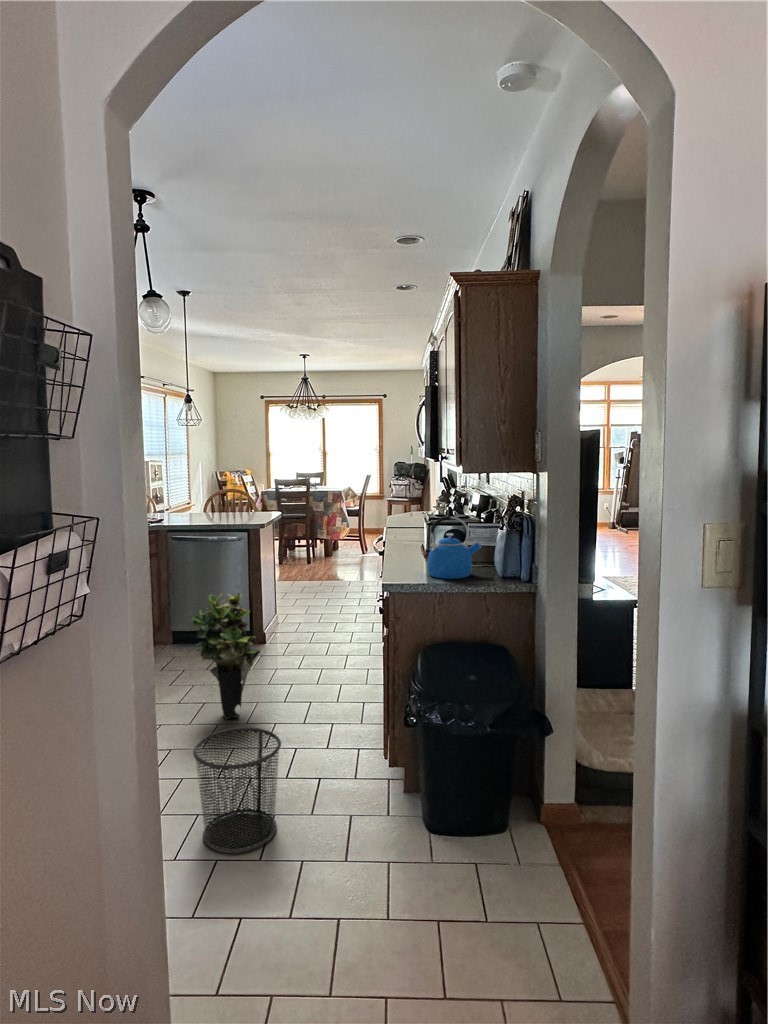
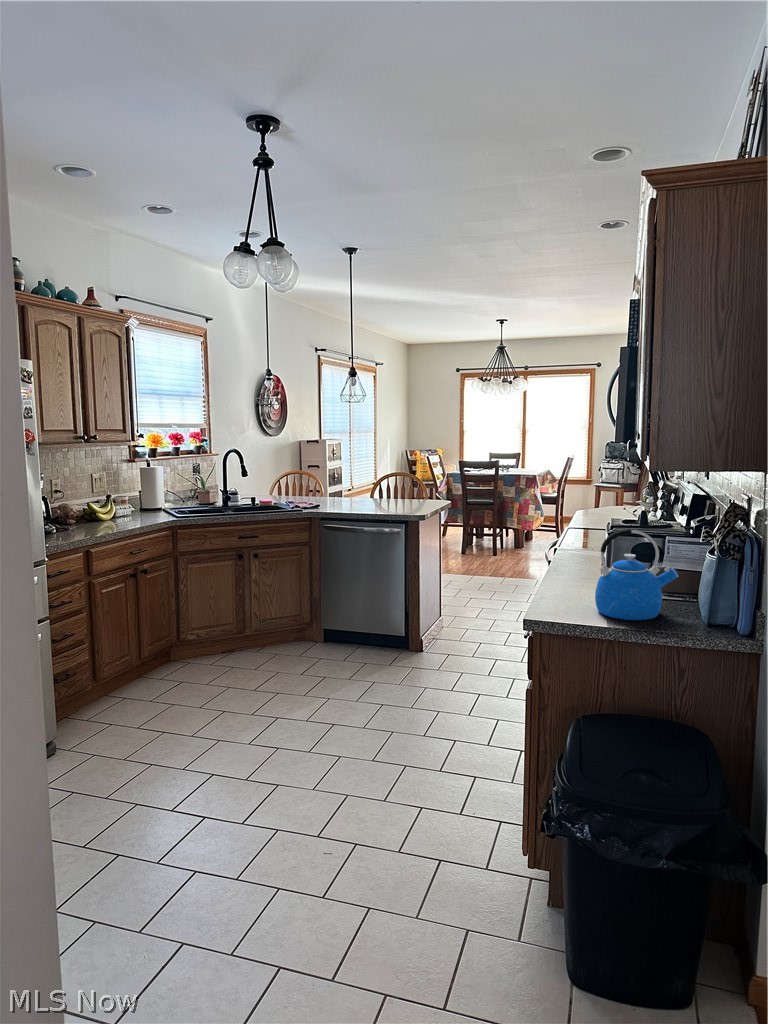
potted plant: present [191,593,261,719] -> none [315,601,394,753]
waste bin: present [193,727,281,853] -> none [260,789,372,959]

